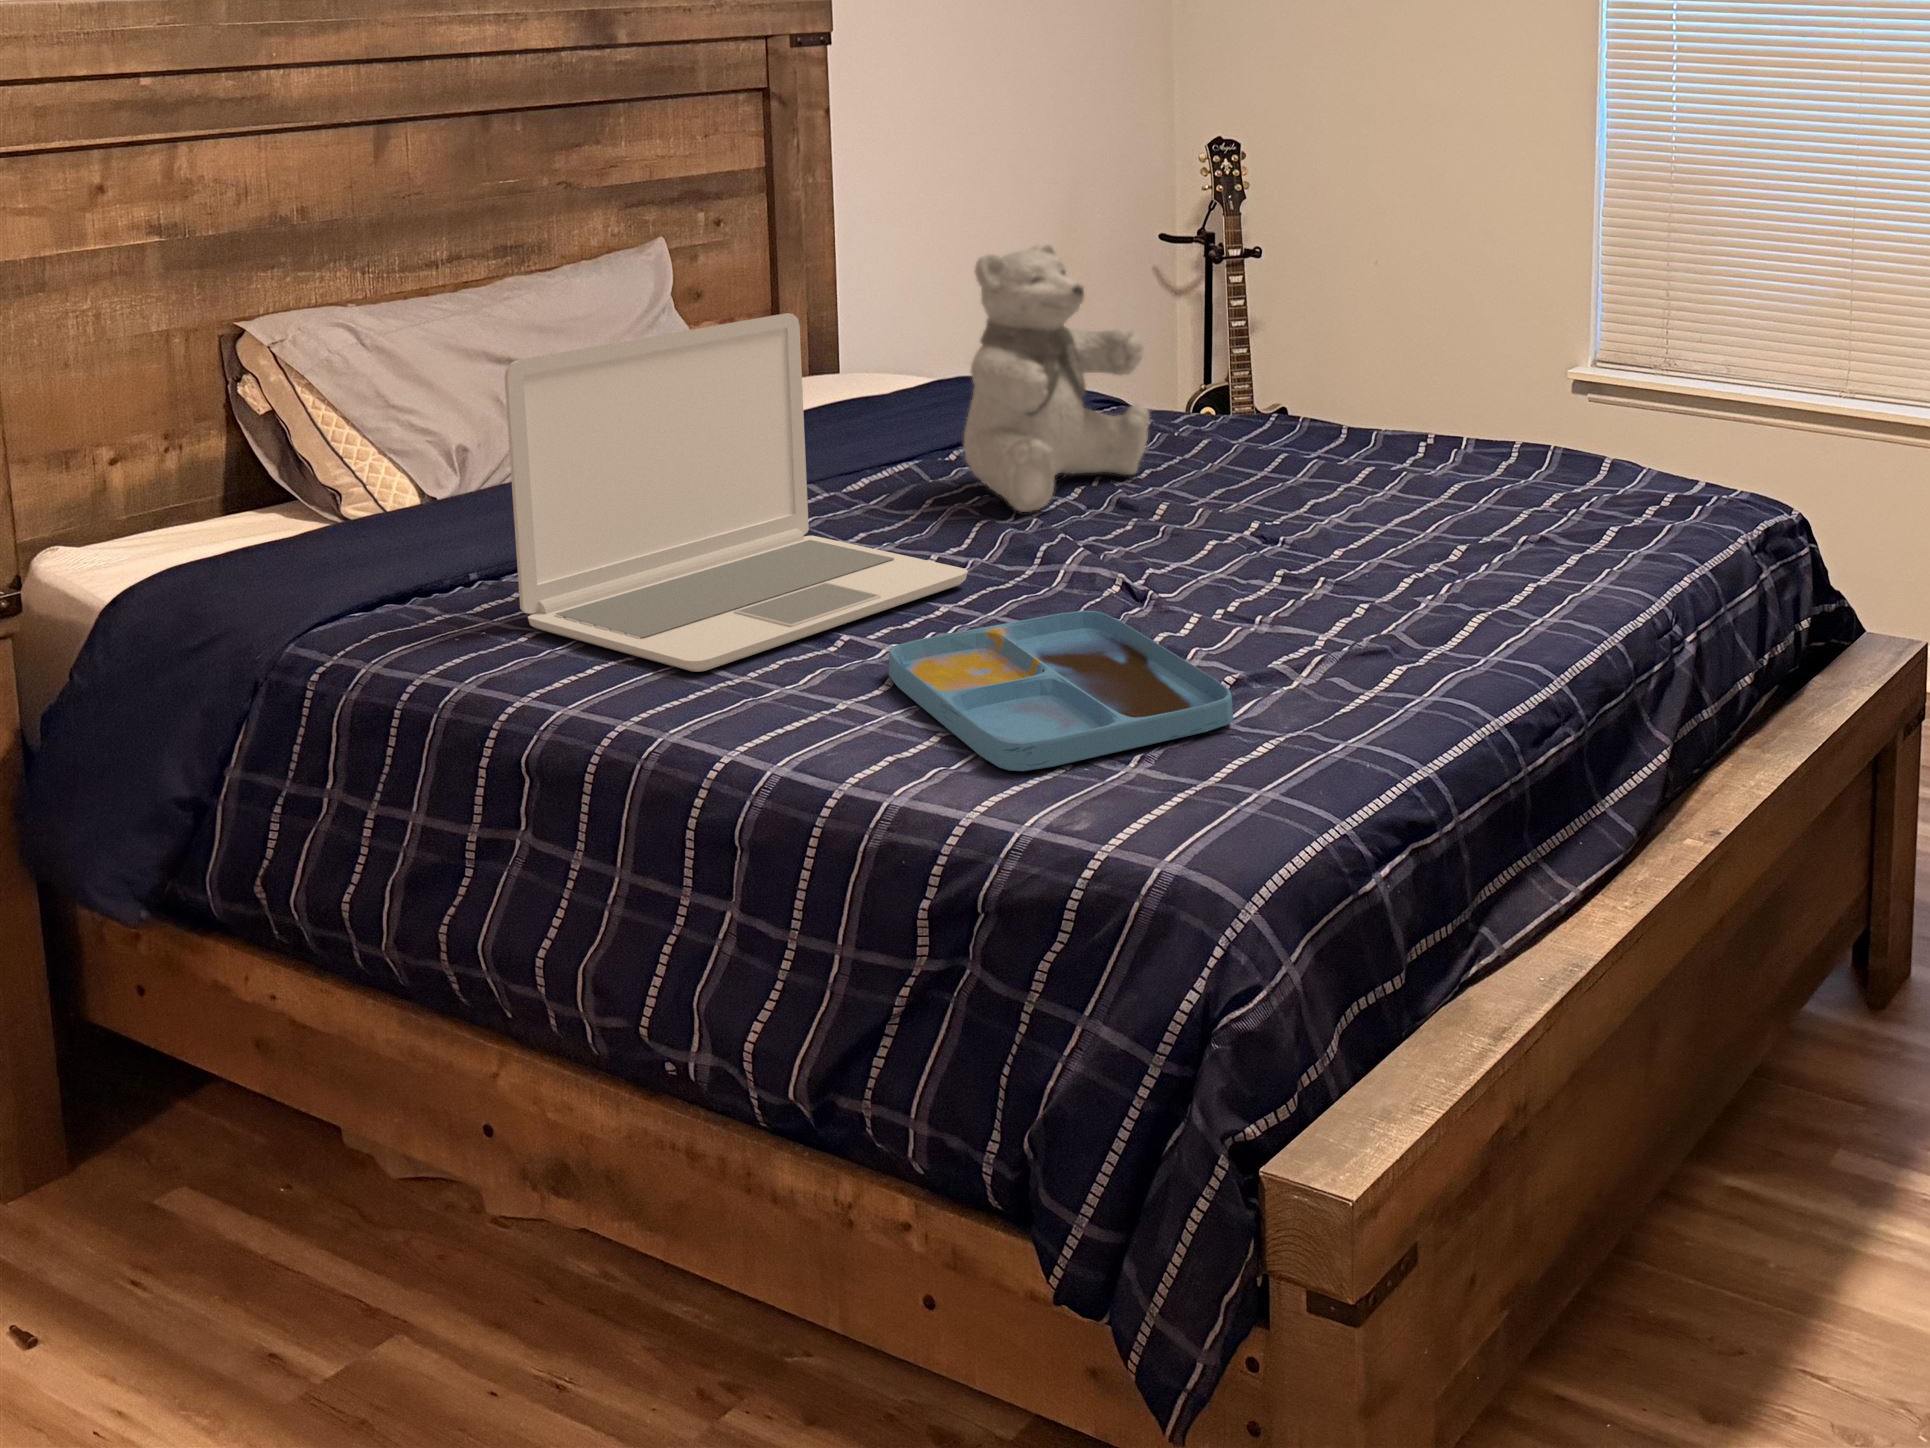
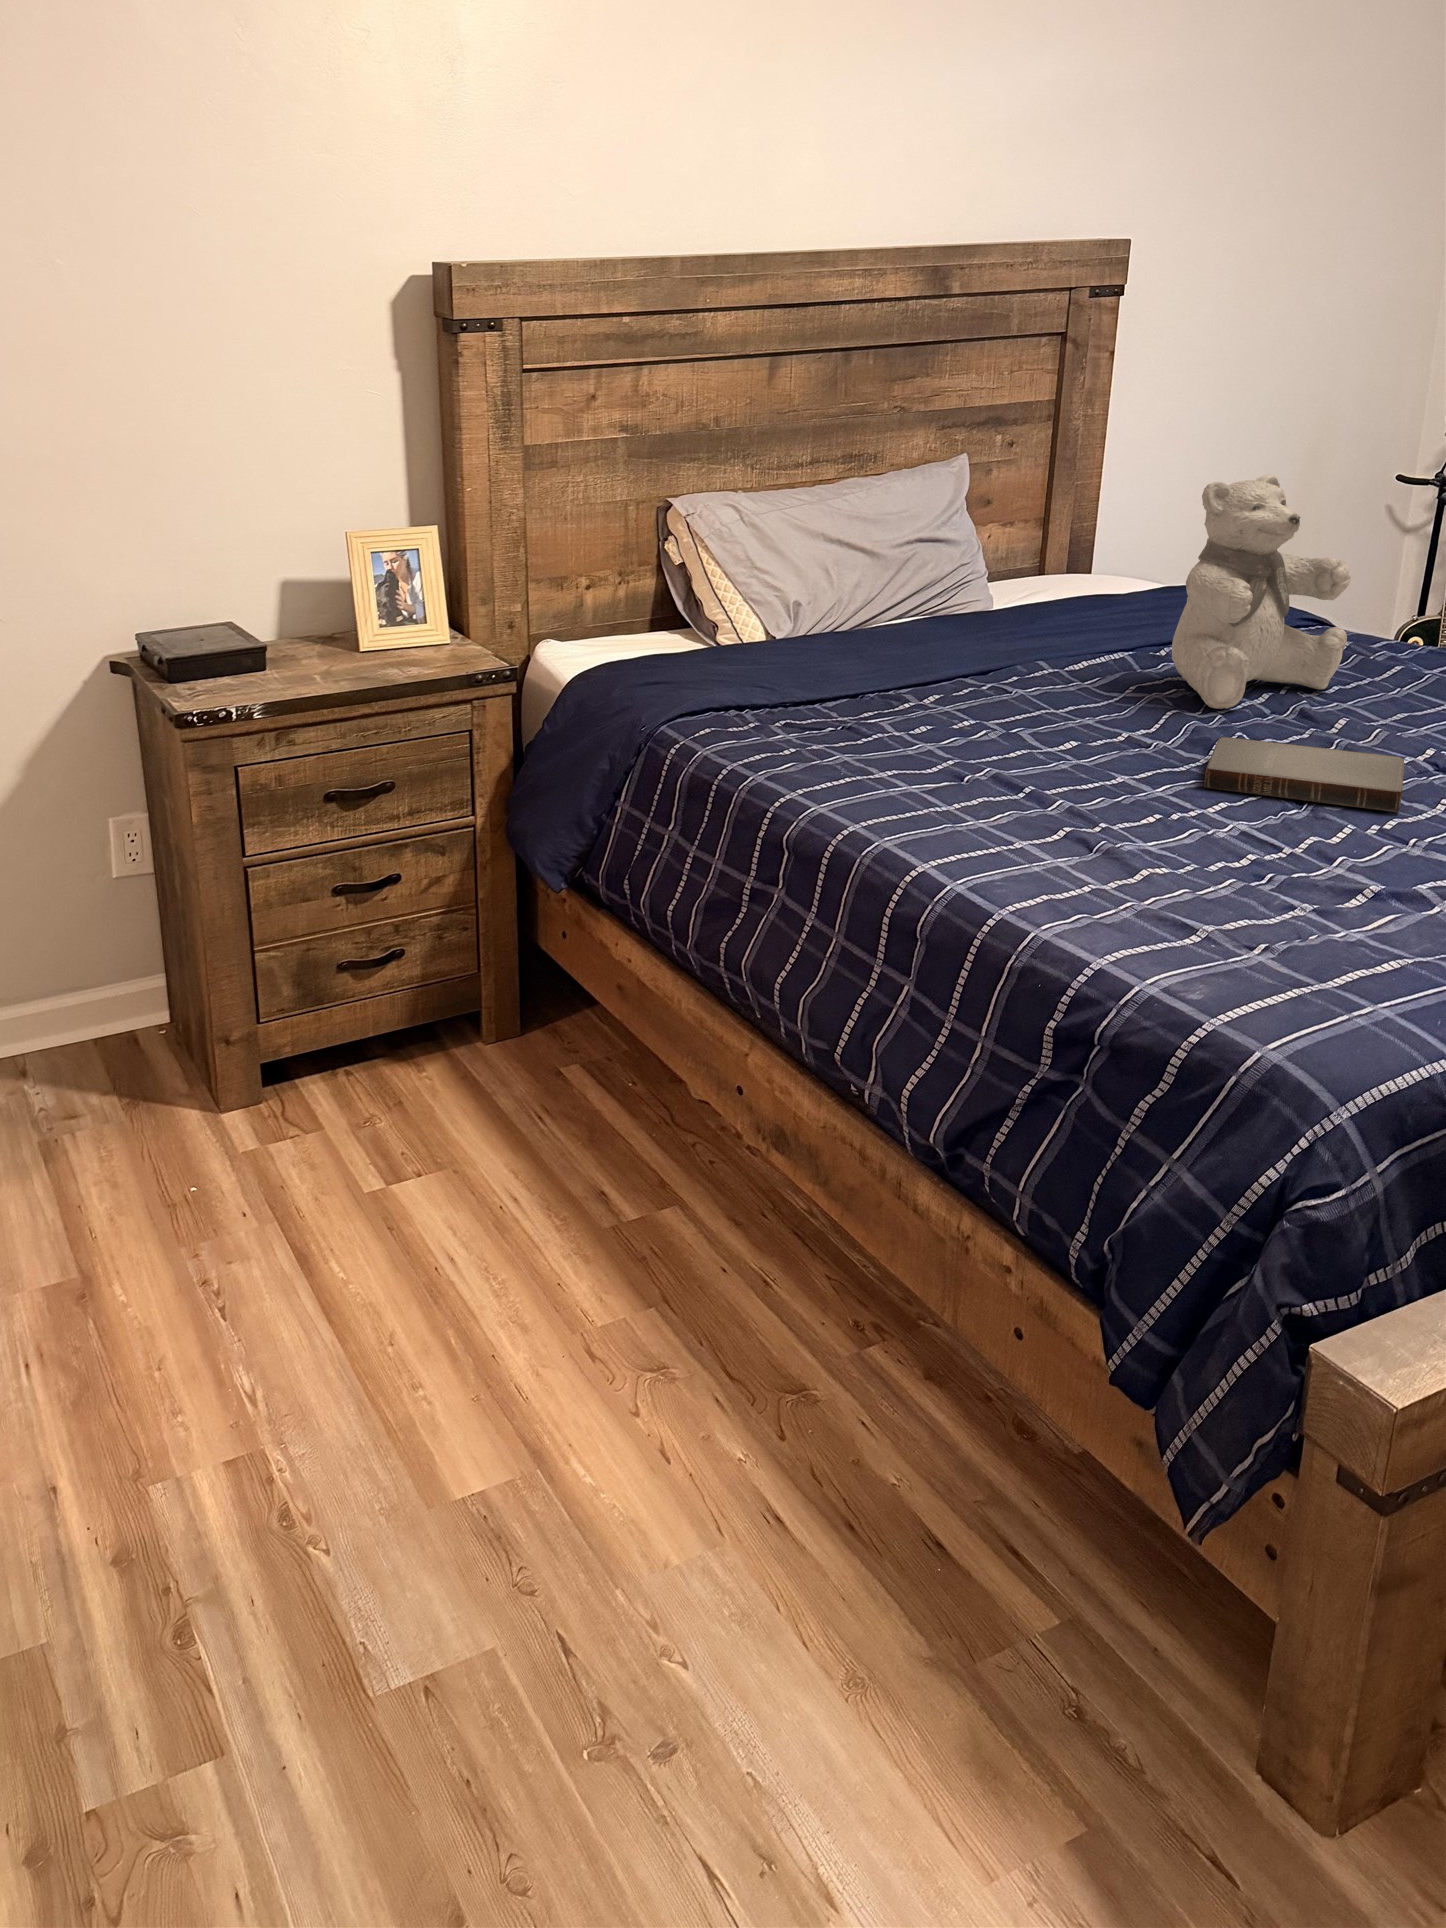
laptop: present [505,313,967,672] -> none [808,519,1151,796]
book: none [1034,535,1238,602] -> present [1204,737,1404,812]
tray: present [889,611,1233,771] -> none [1064,802,1367,935]

